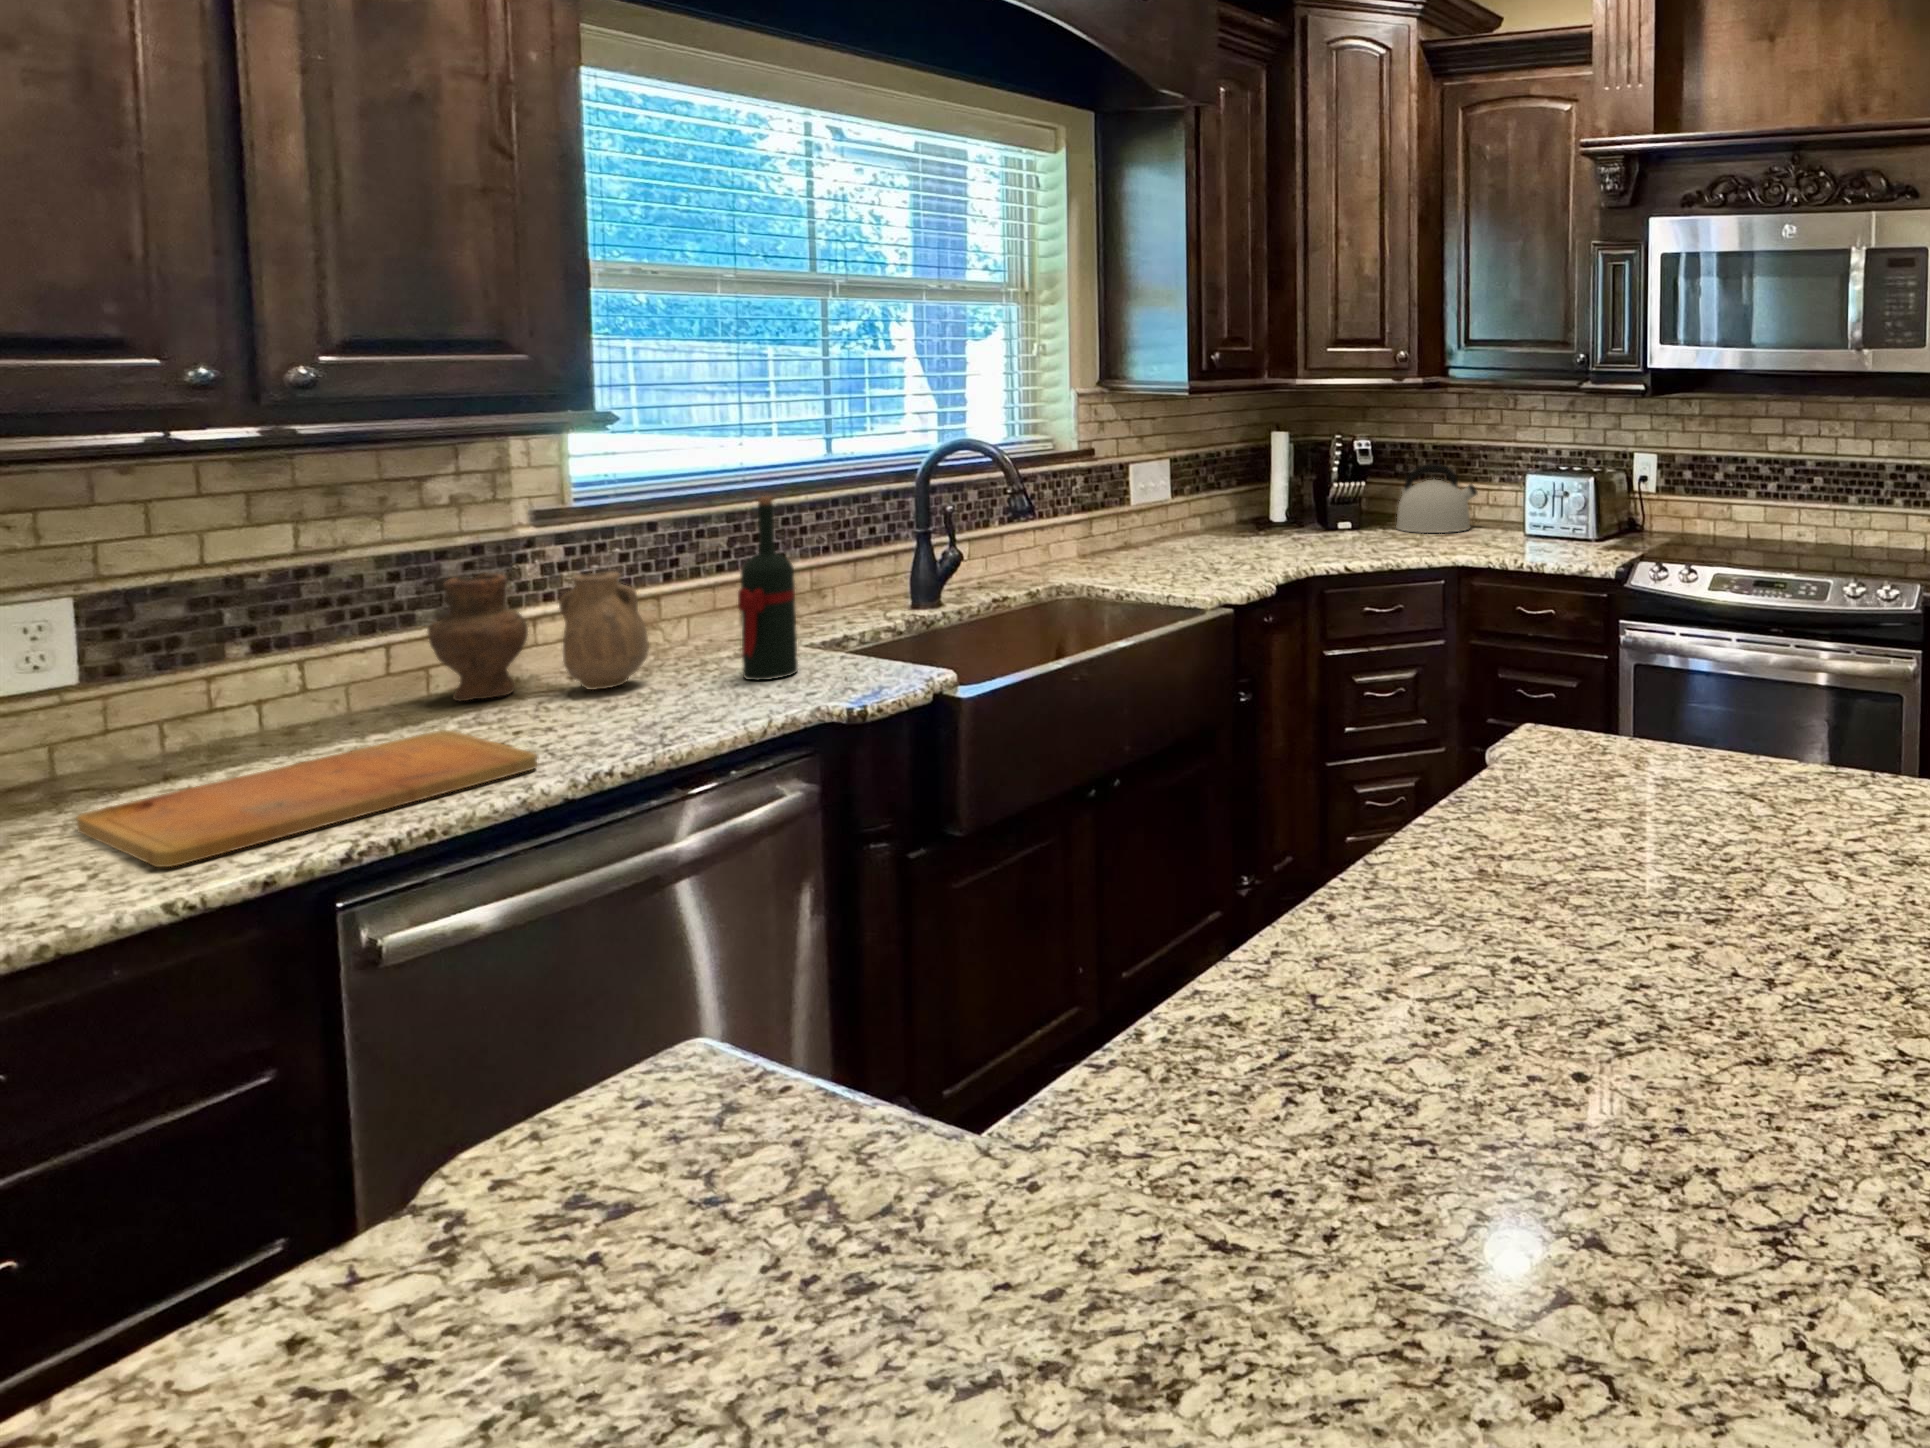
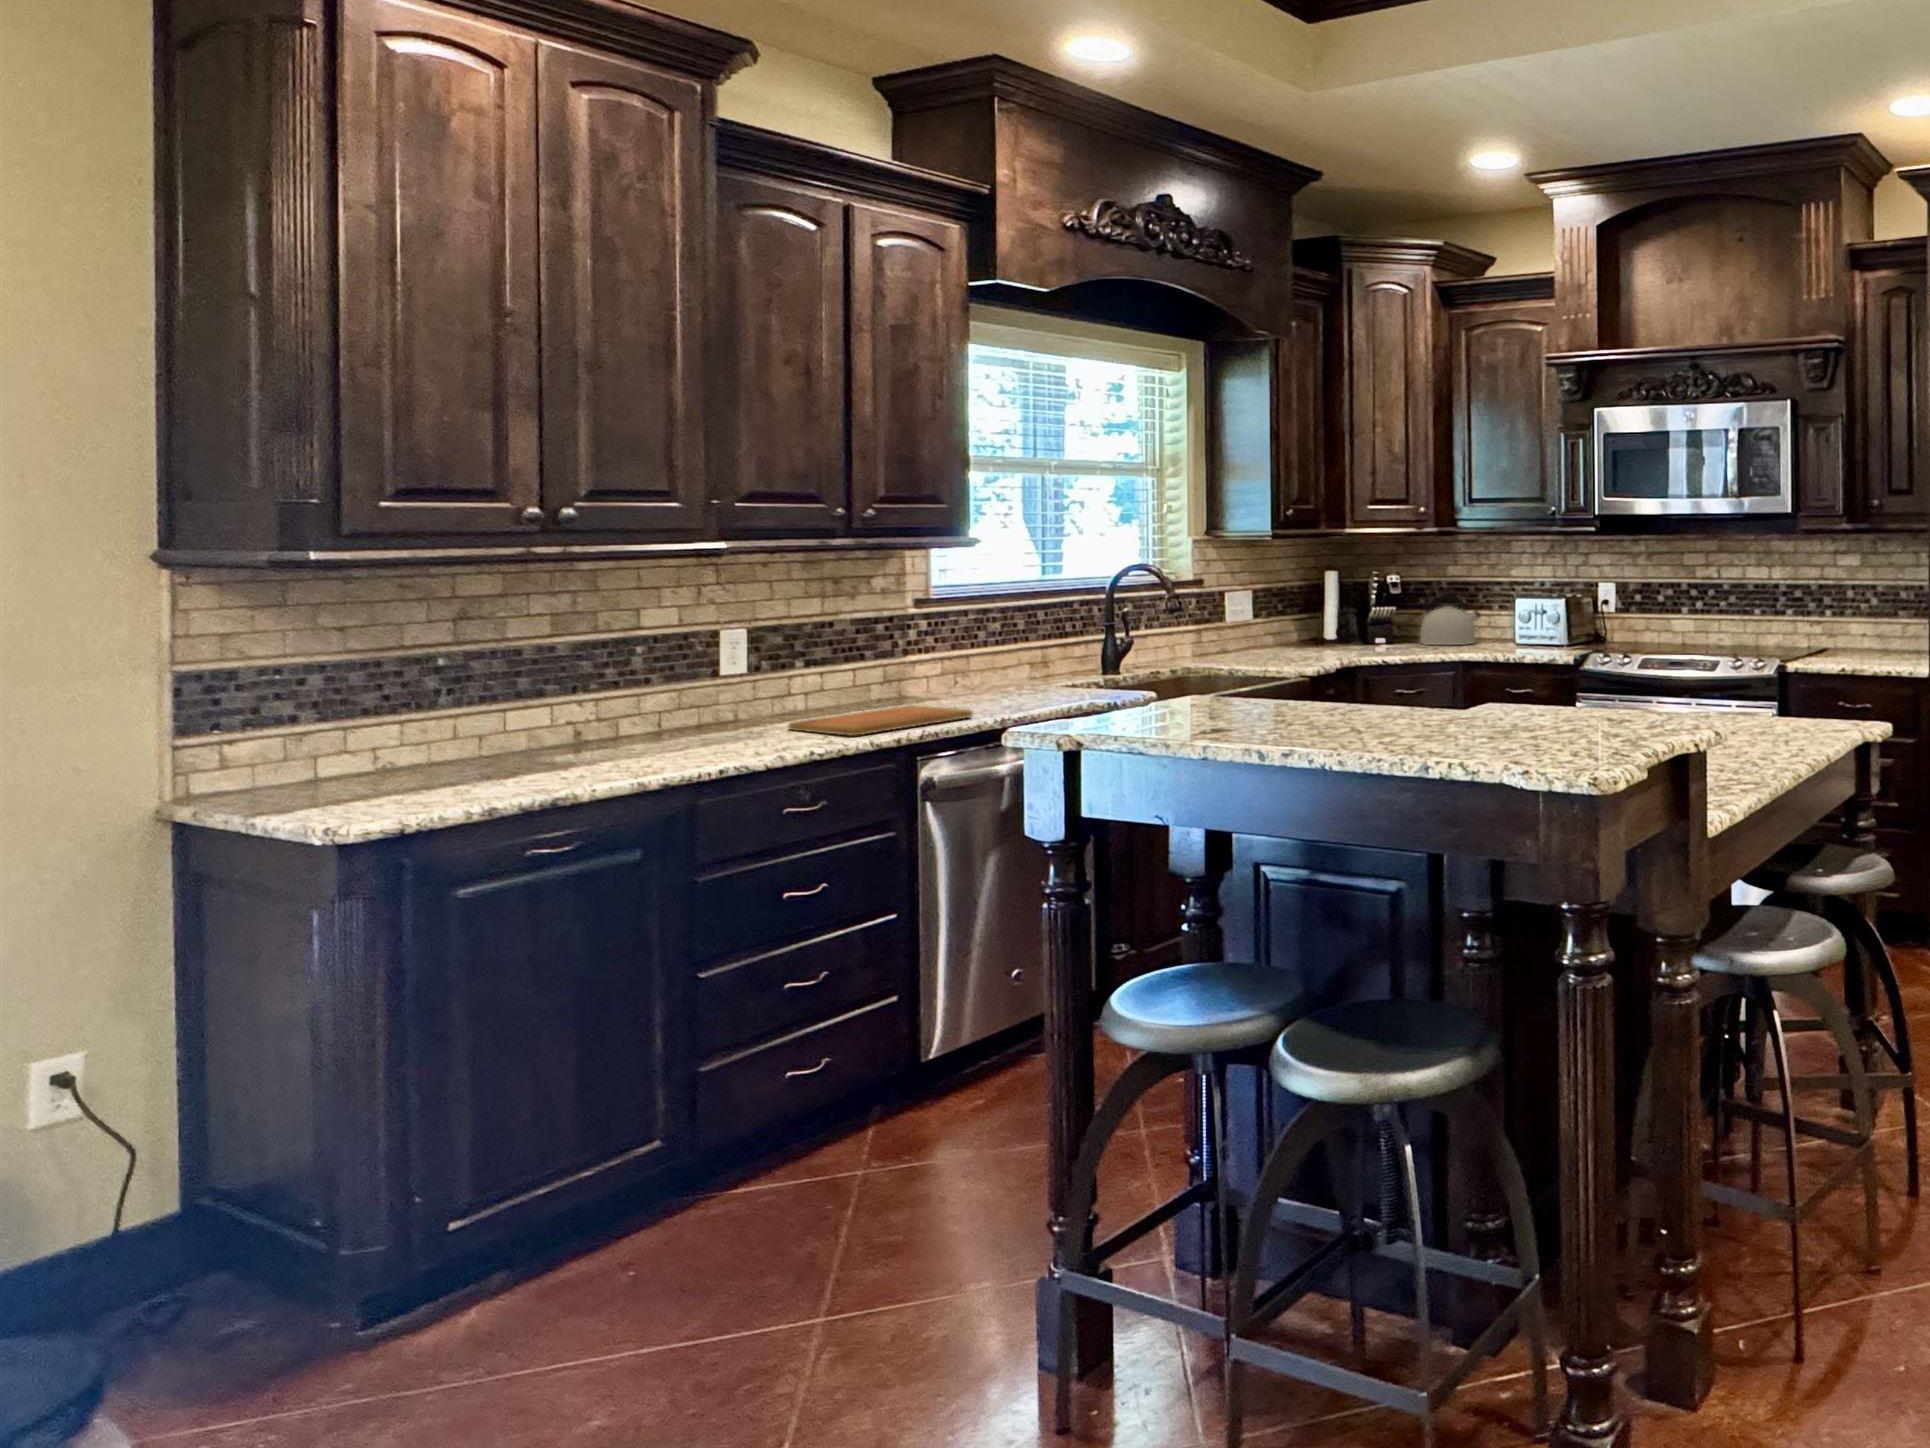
wine bottle: present [738,496,798,680] -> none [1036,589,1064,696]
vase: present [428,572,649,701] -> none [876,632,986,702]

